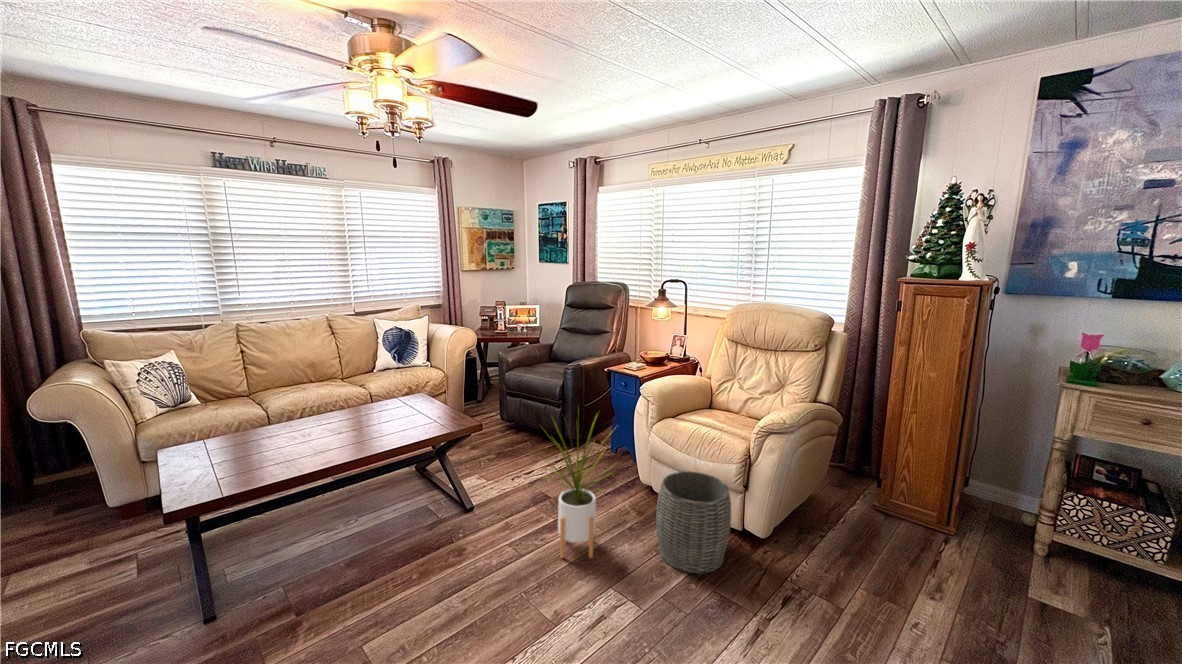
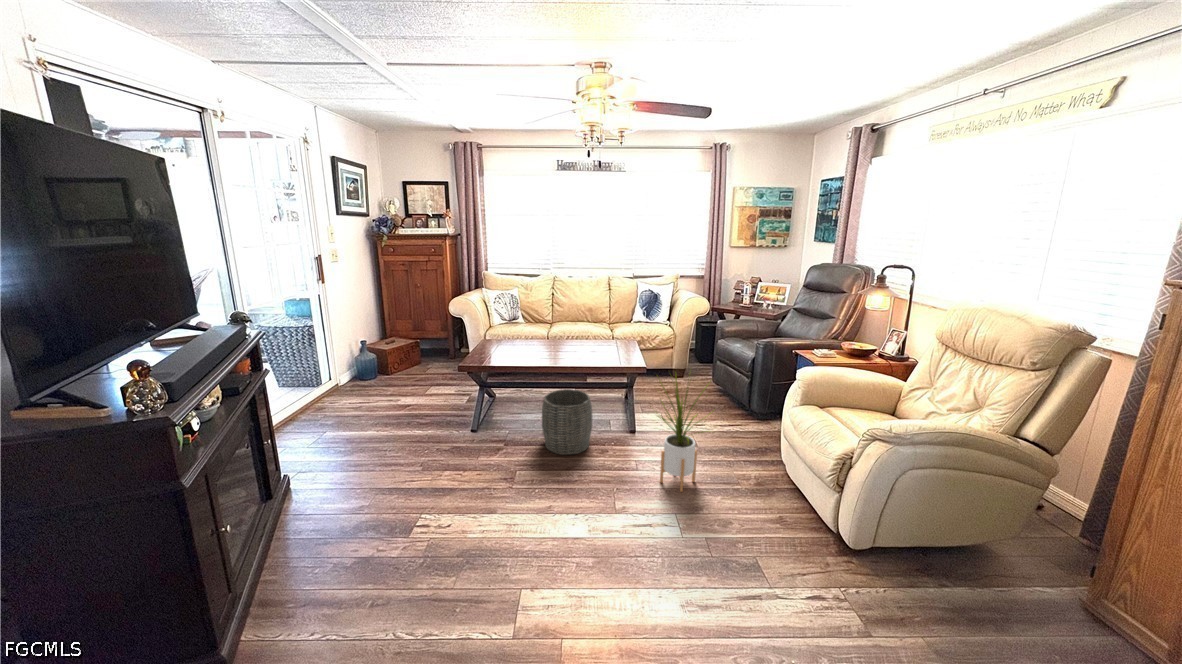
woven basket: present [656,471,731,574] -> present [542,389,592,455]

